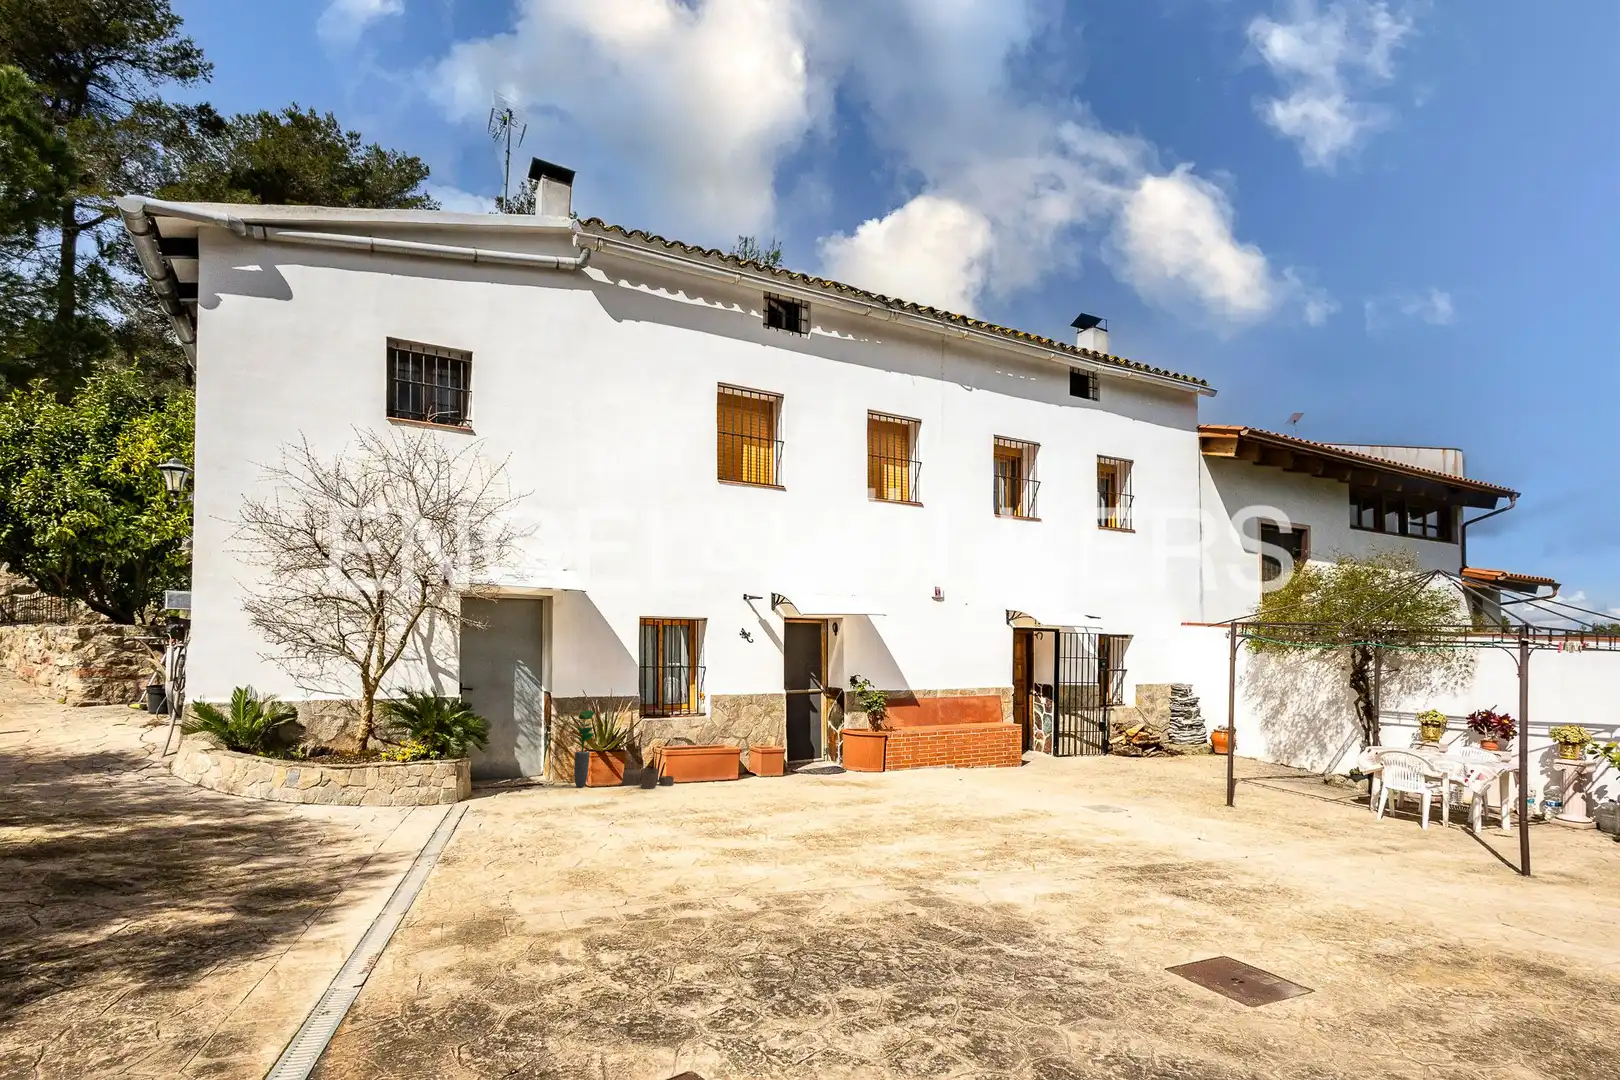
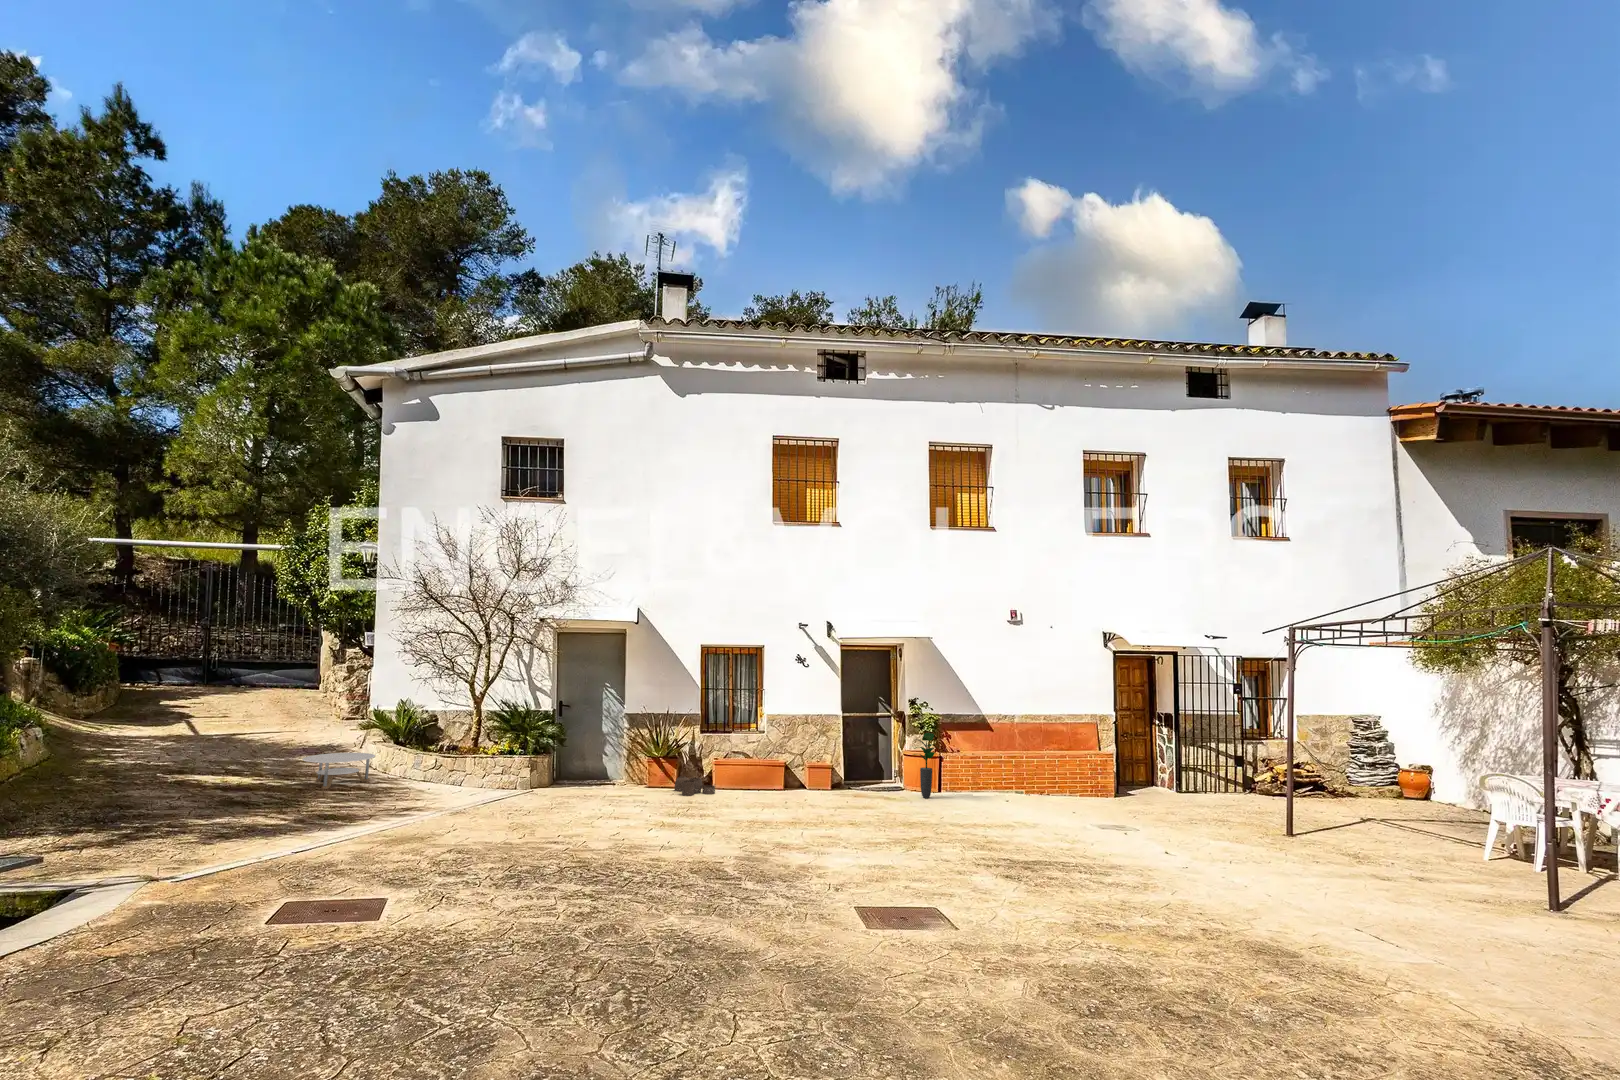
potted plant: present [569,711,600,787] -> present [914,733,939,798]
round table: none [92,764,205,816] -> present [302,753,375,789]

